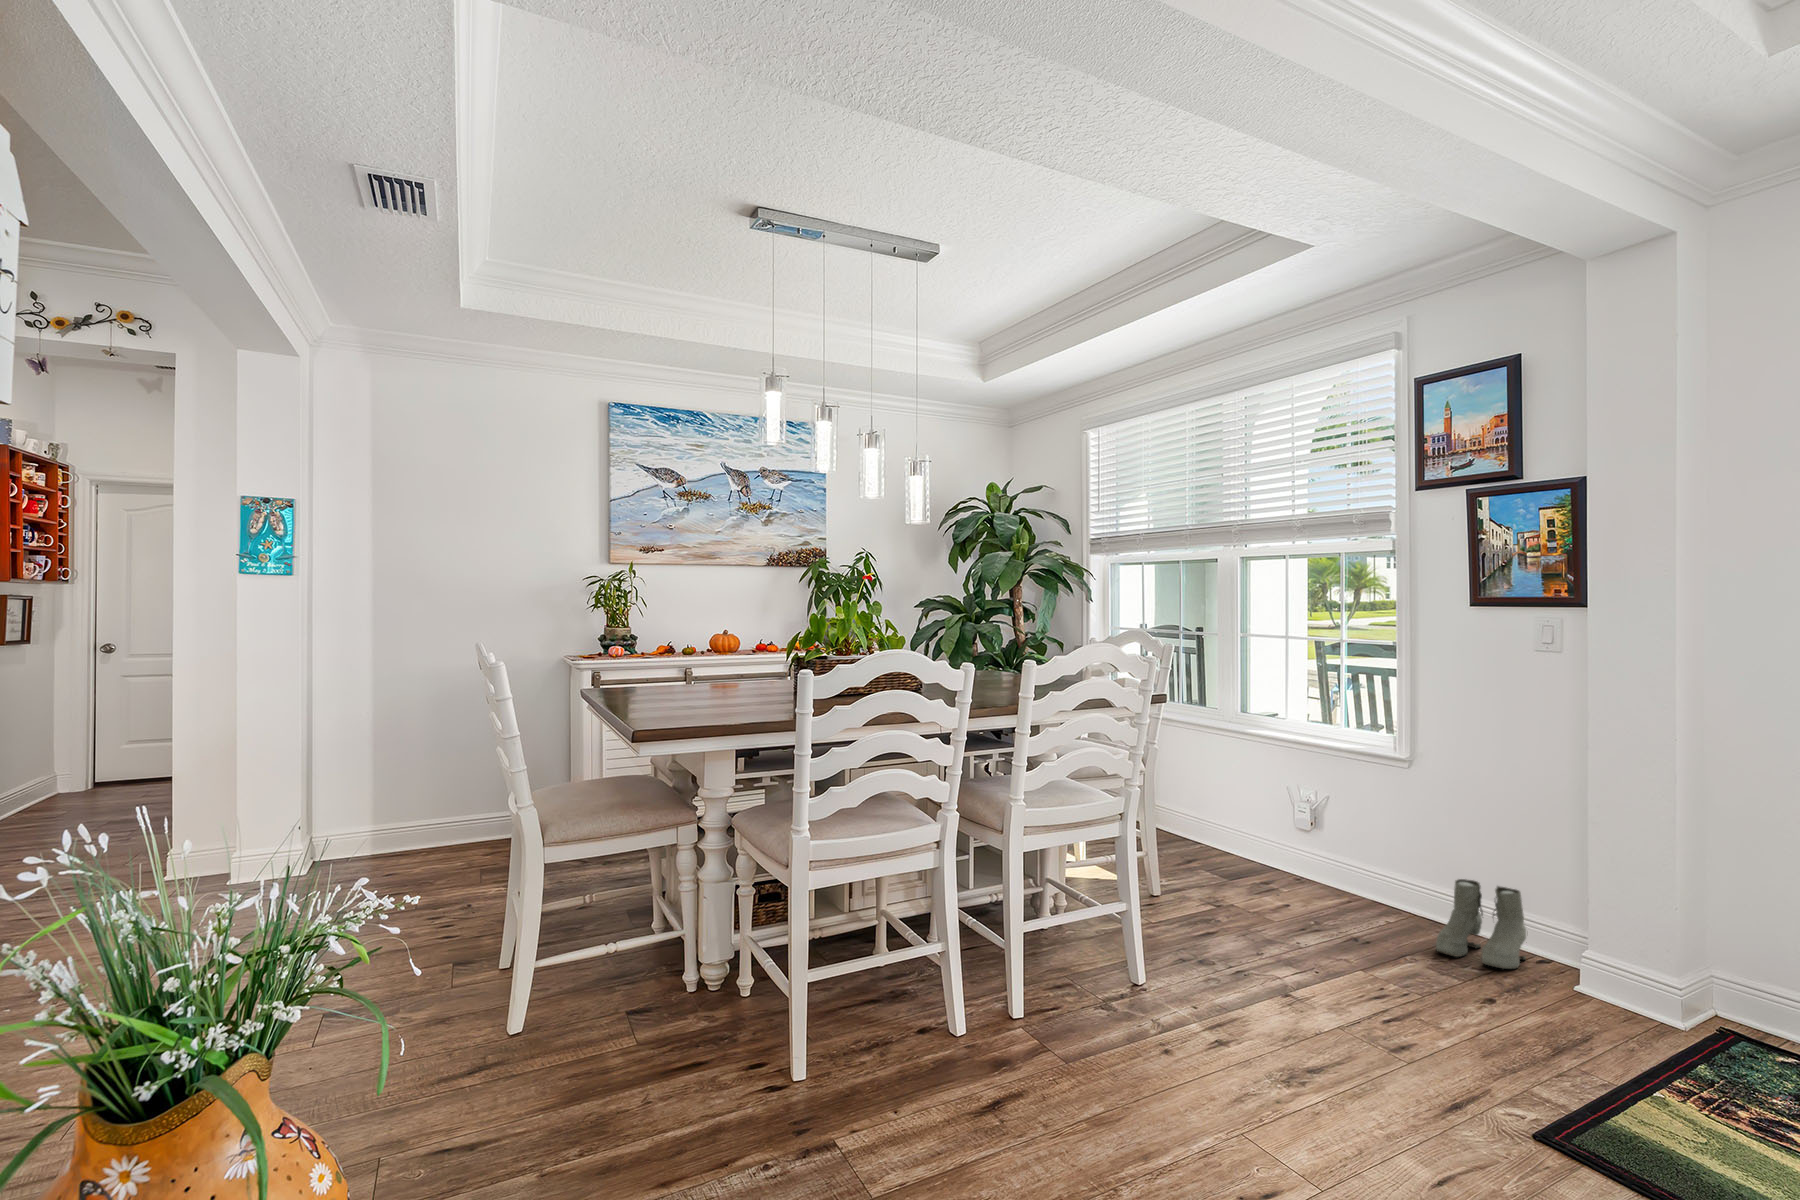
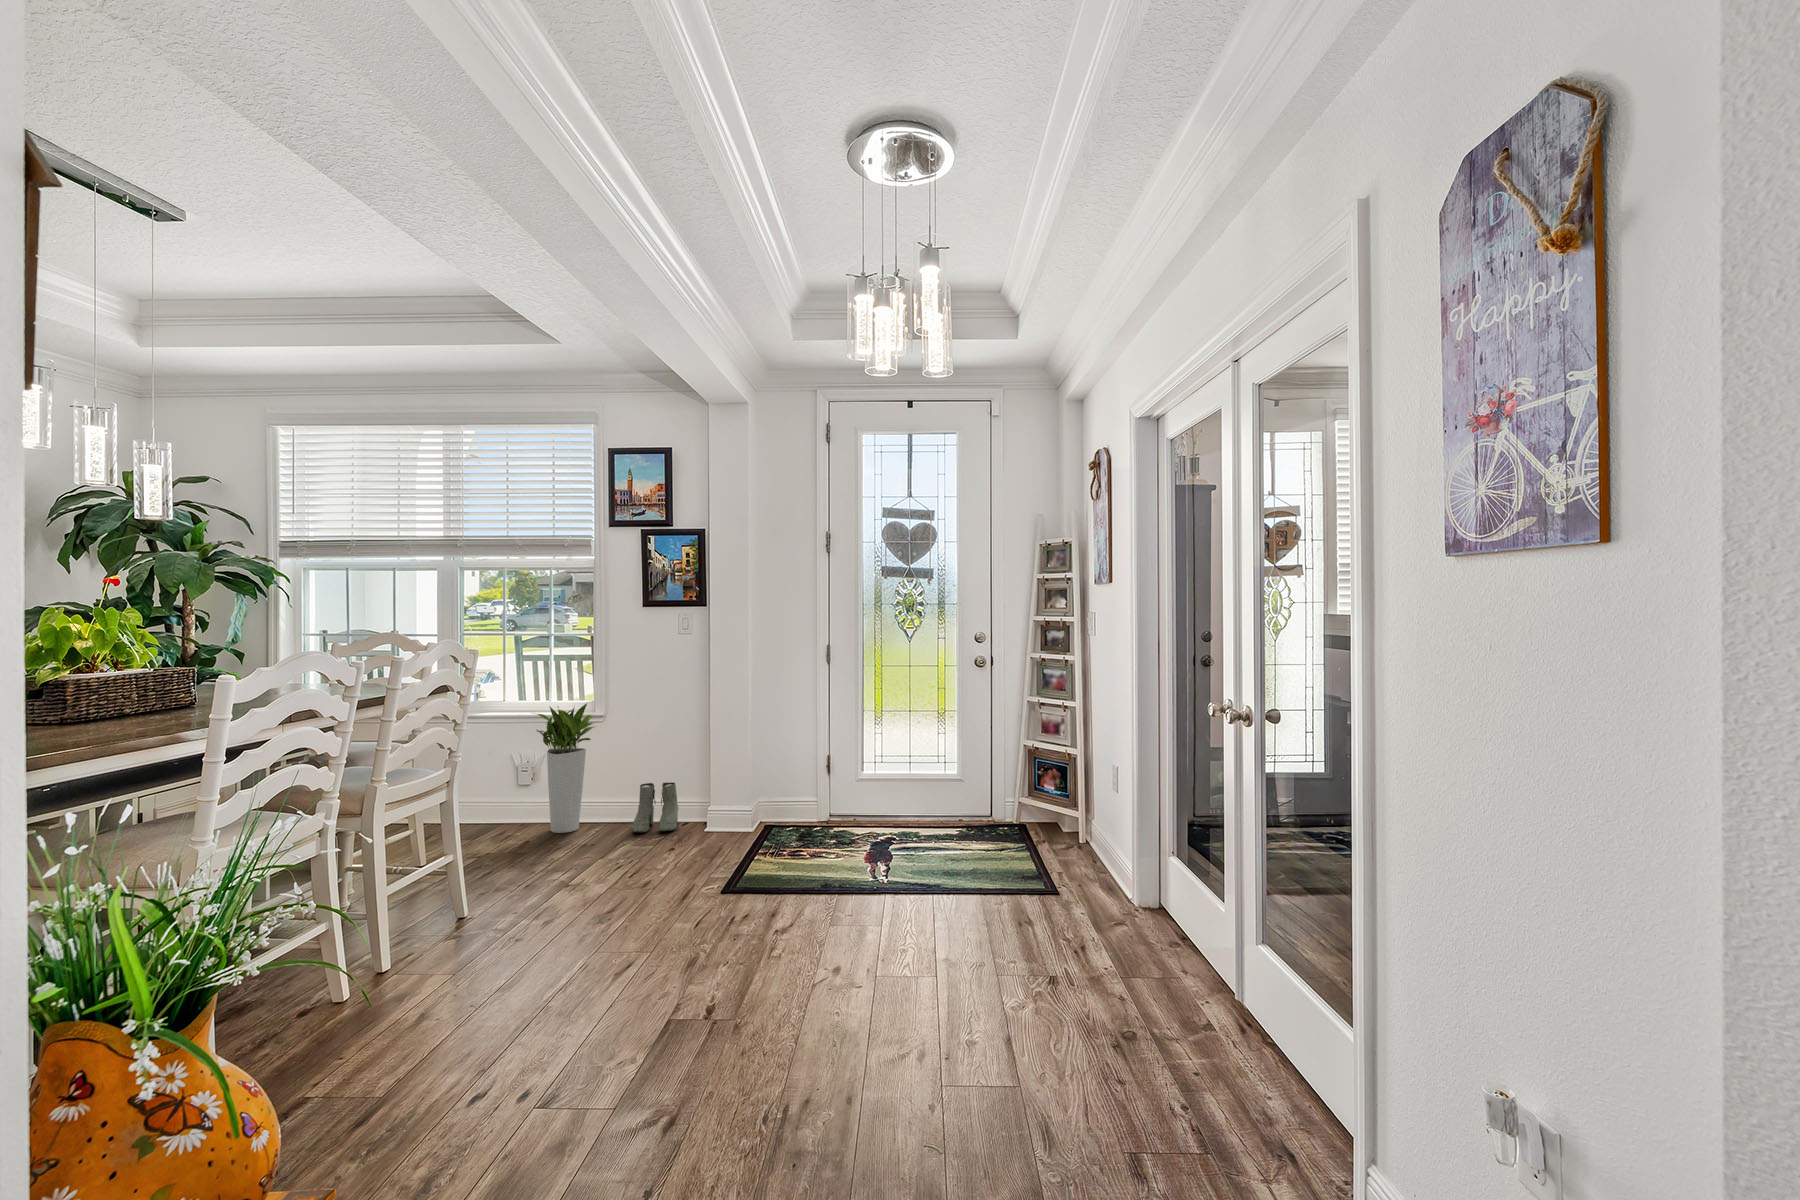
planter: none [1296,737,1393,920] -> present [537,703,596,833]

